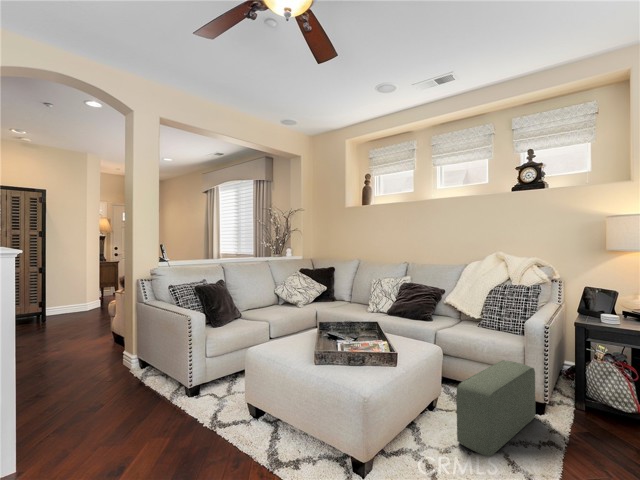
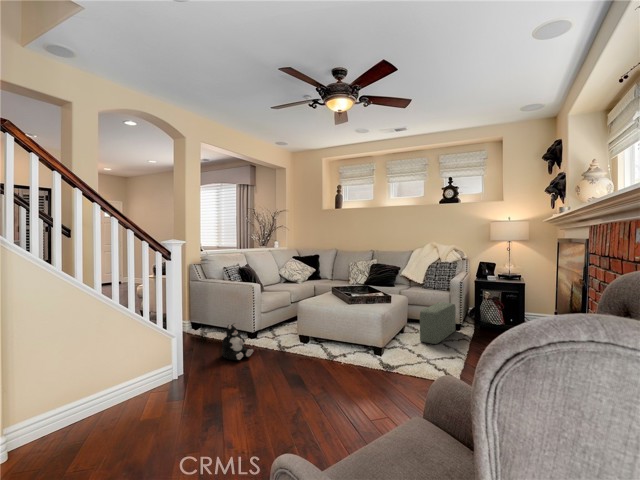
plush toy: none [93,386,145,458] -> present [222,323,253,360]

